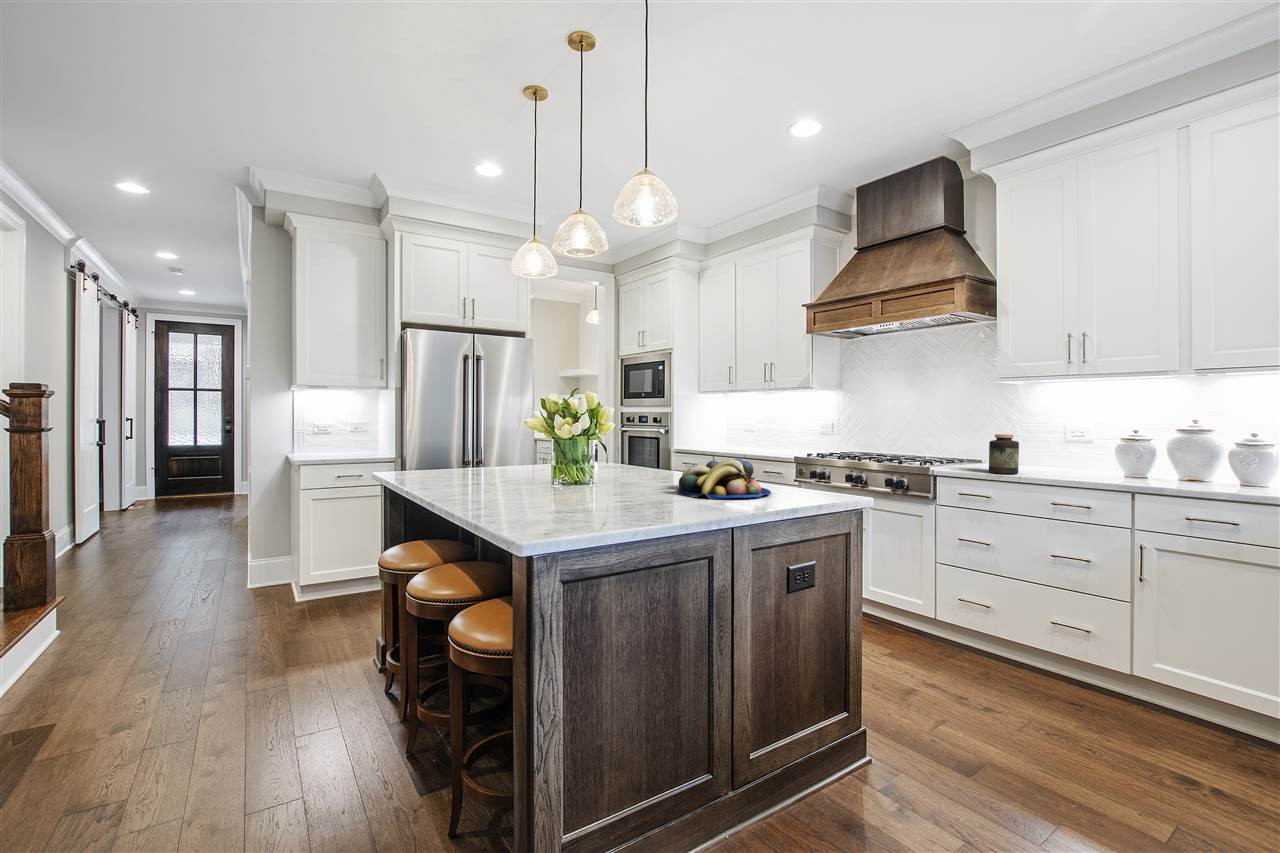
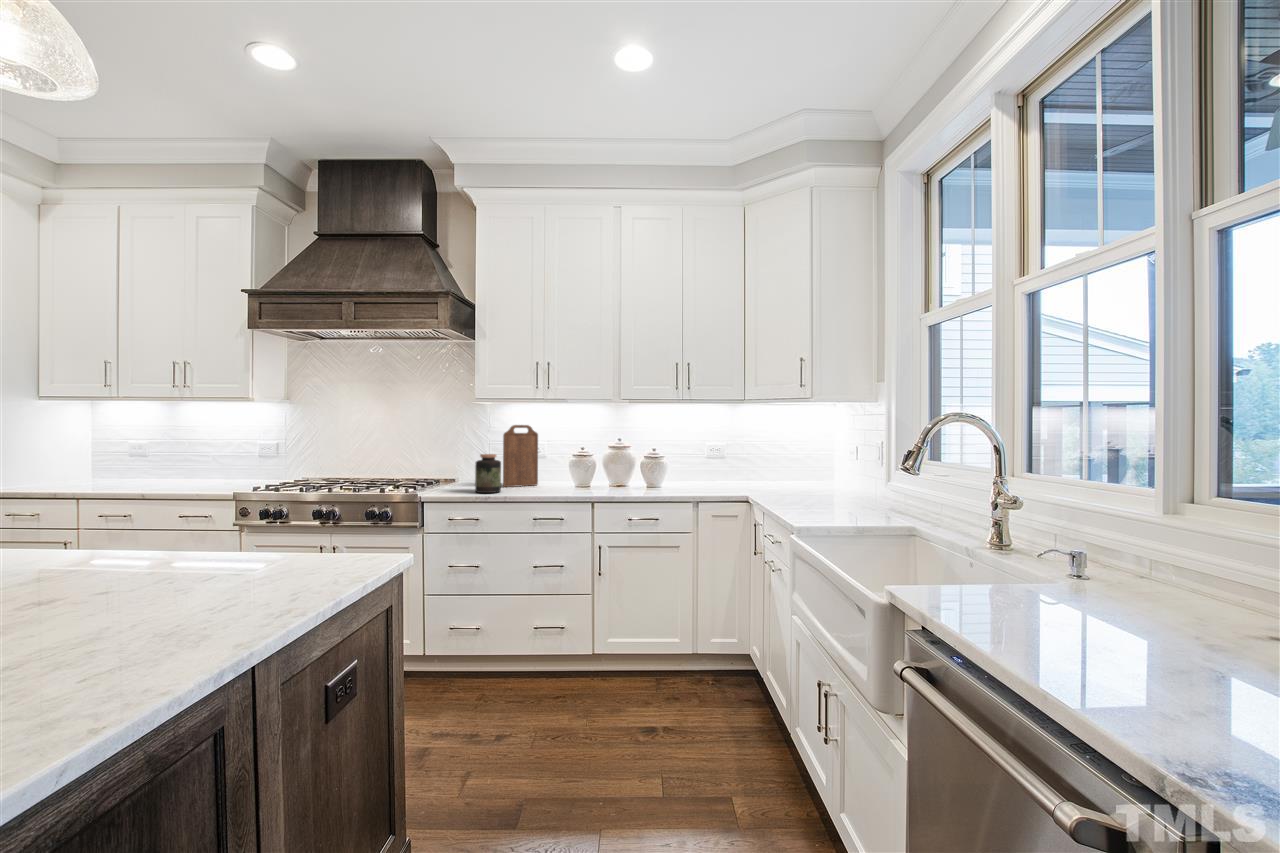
cutting board: none [1026,405,1074,472] -> present [503,425,538,487]
fruit bowl: present [678,459,771,499] -> none [71,520,270,607]

